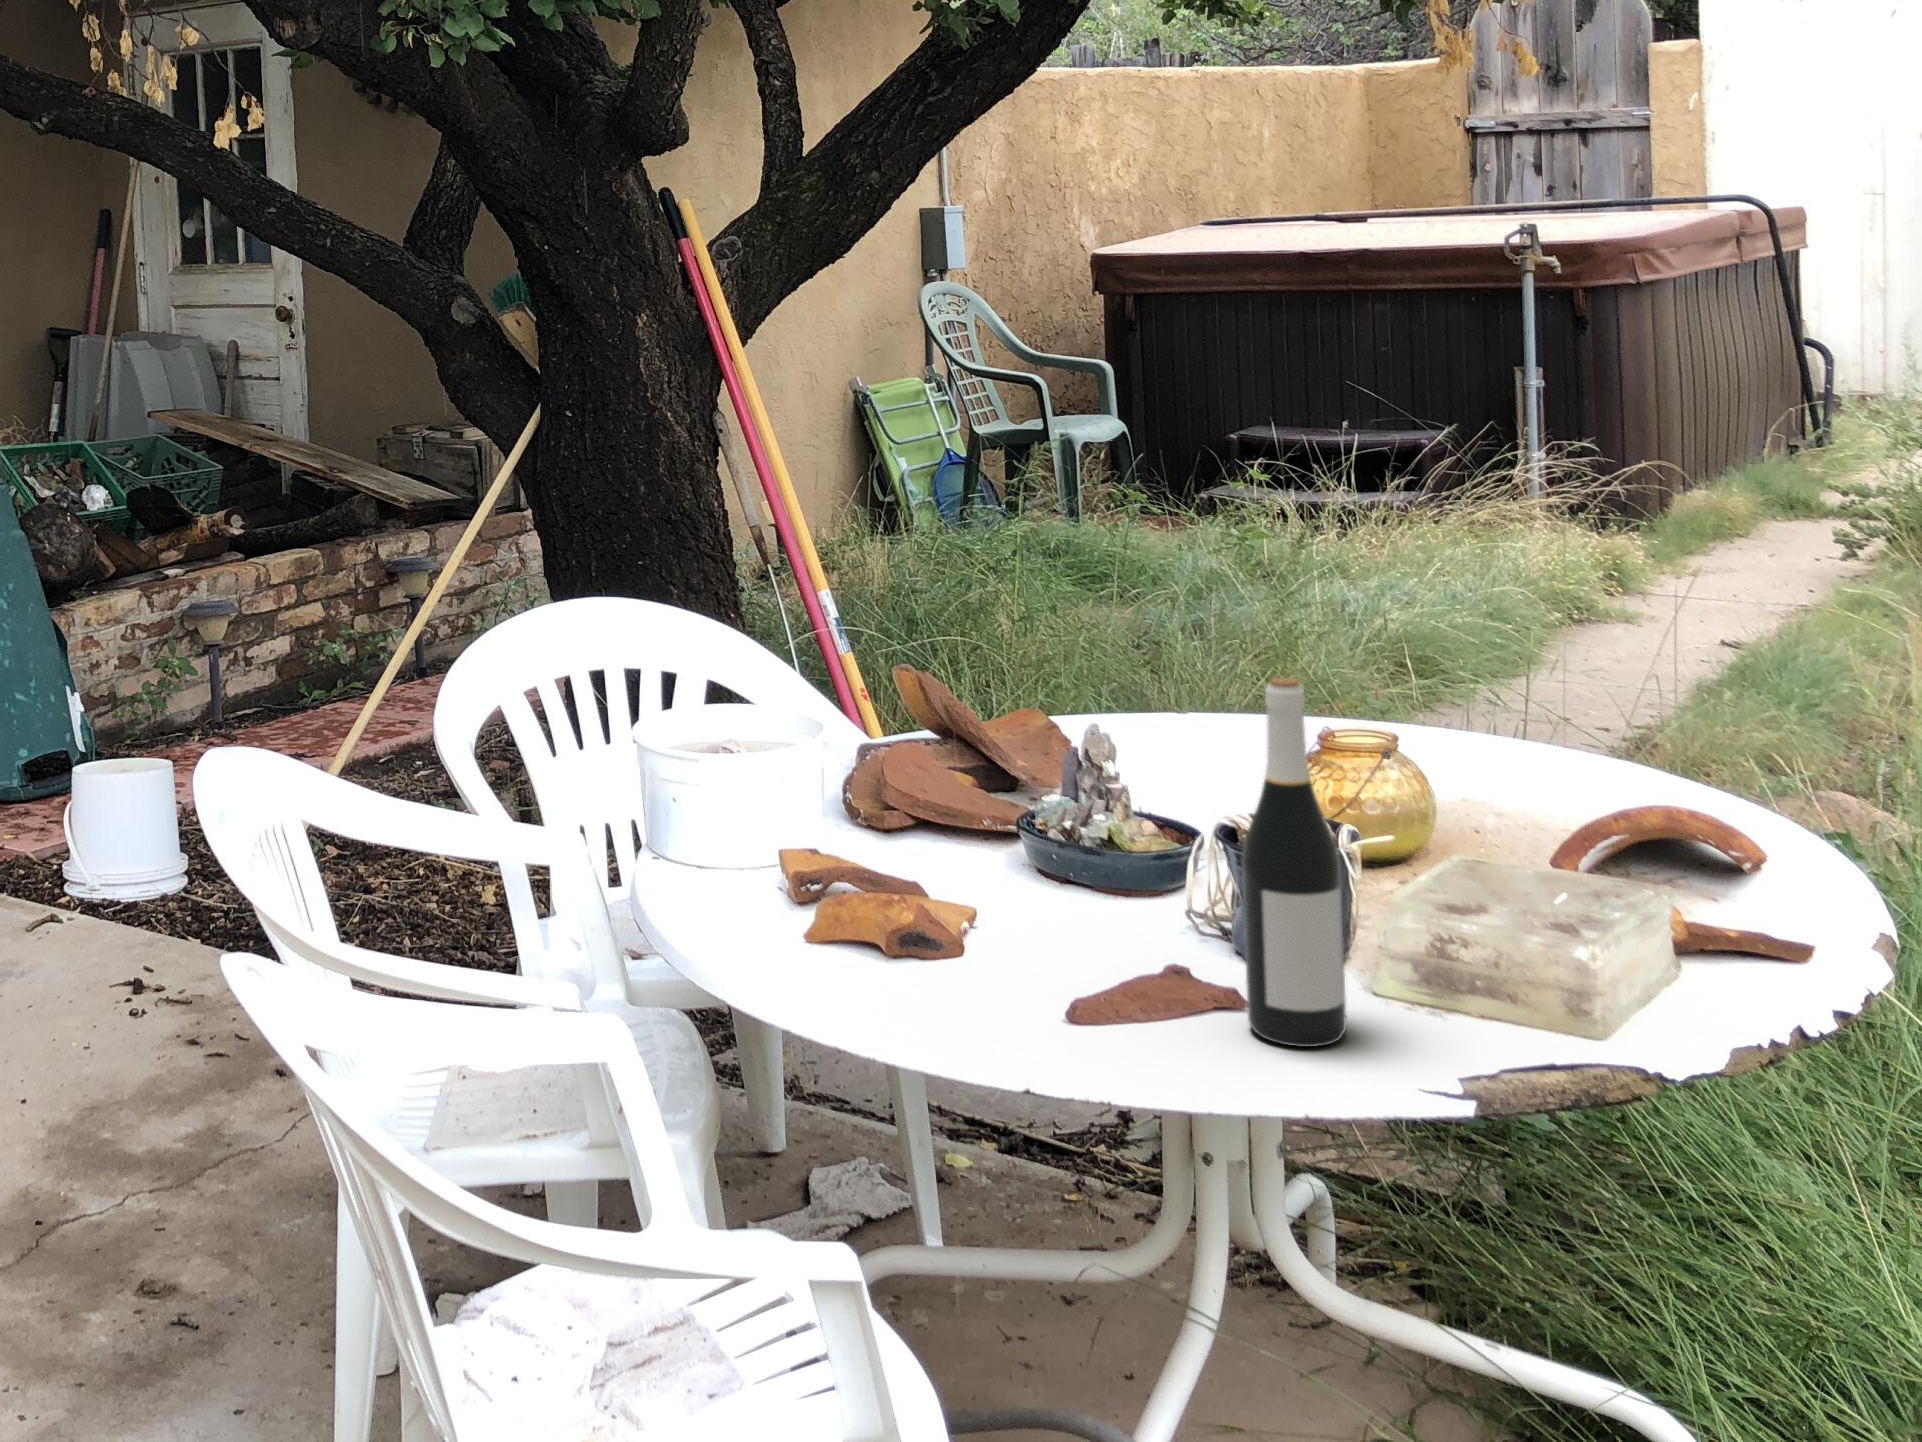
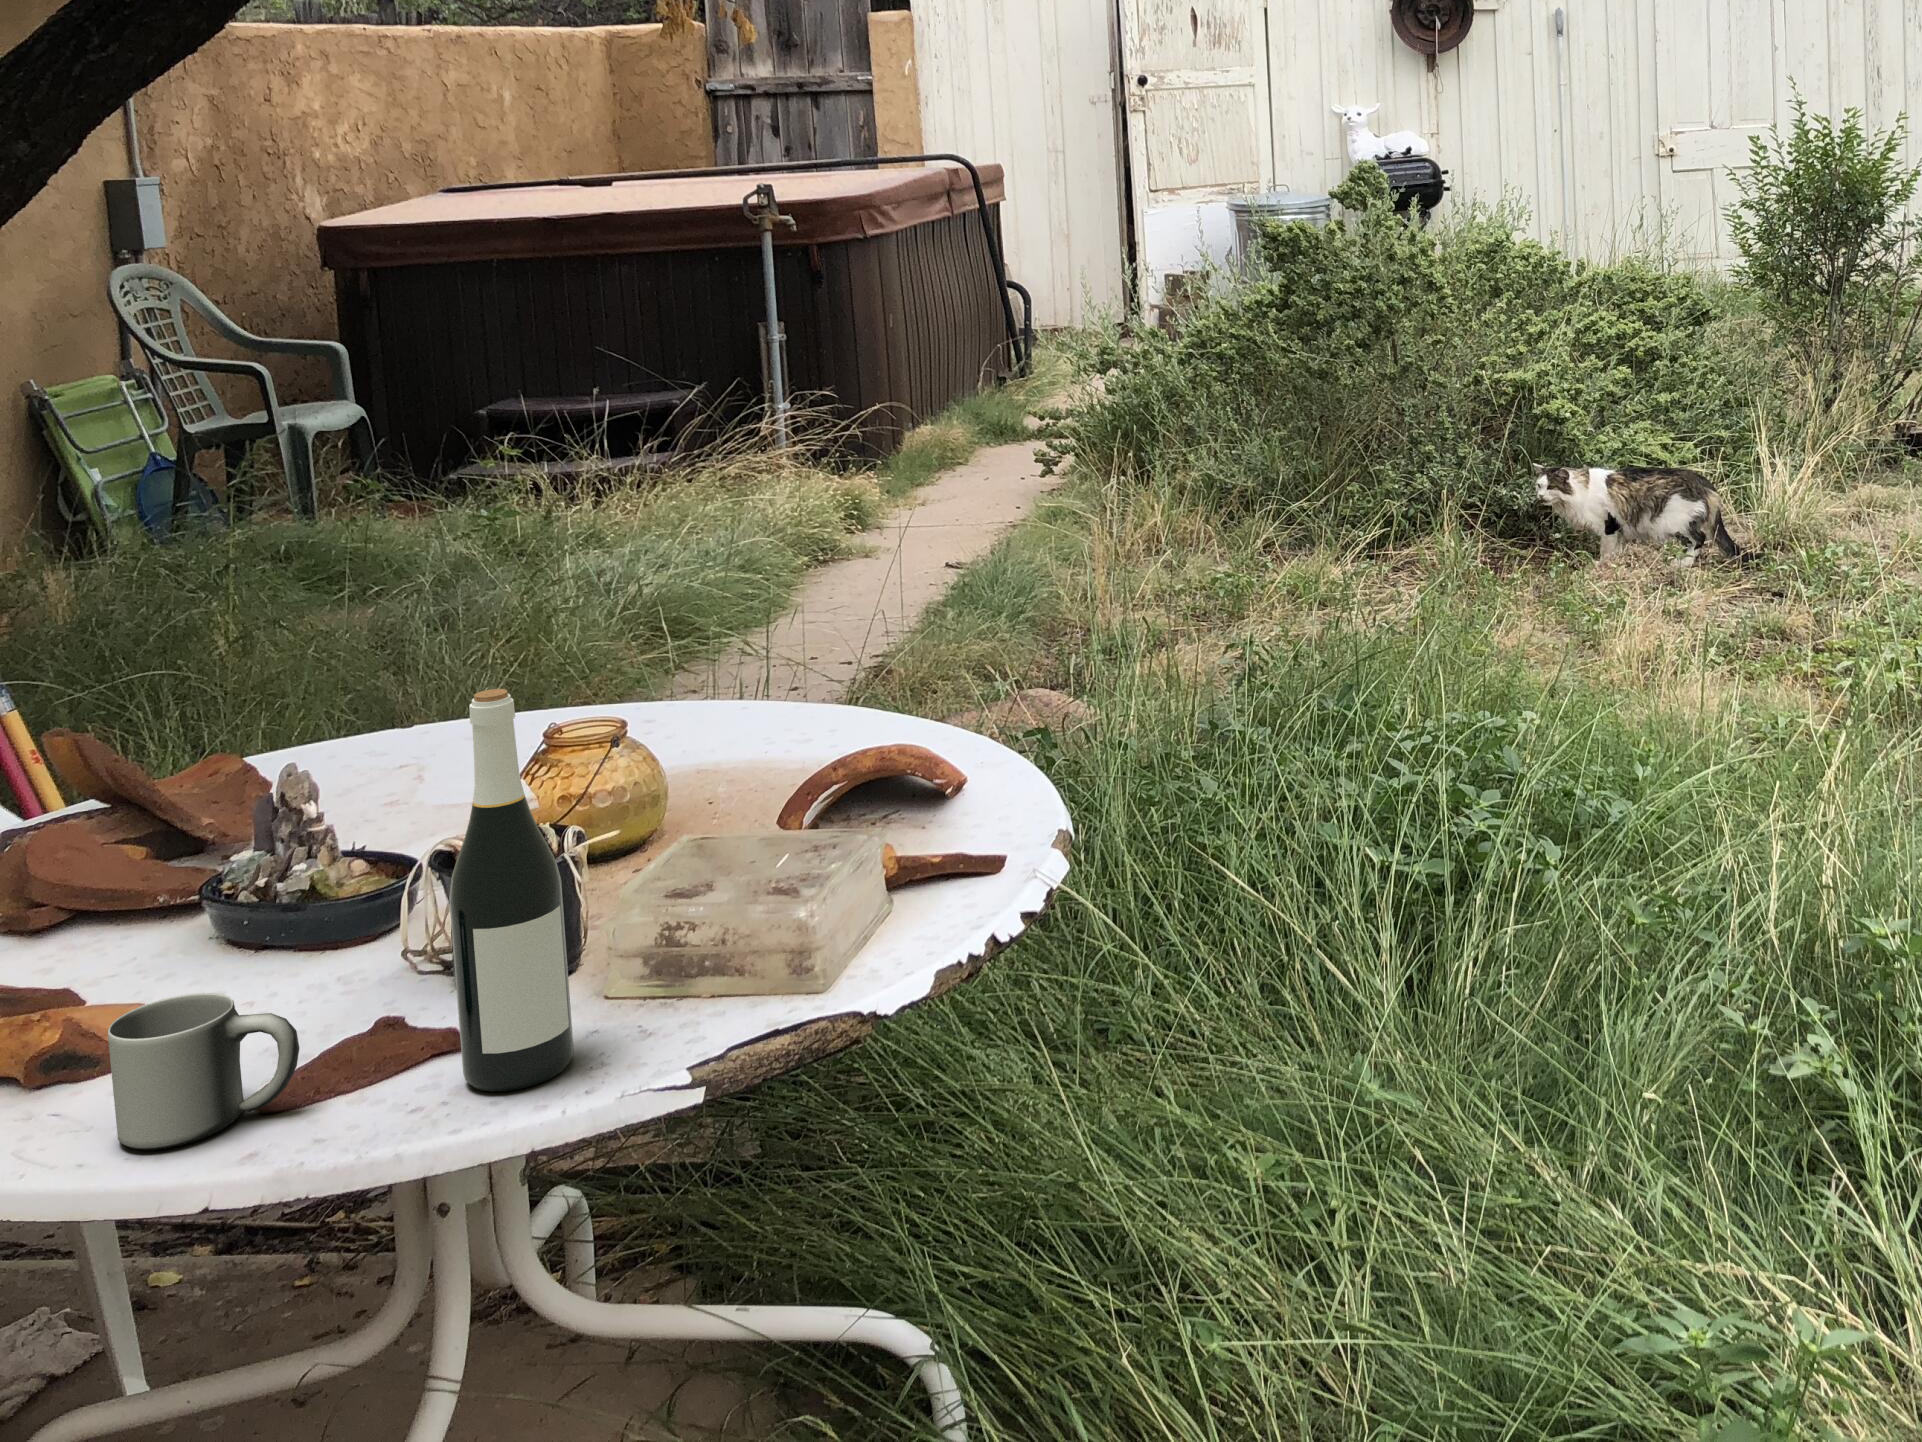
mug: none [976,892,1115,1014] -> present [108,993,299,1150]

